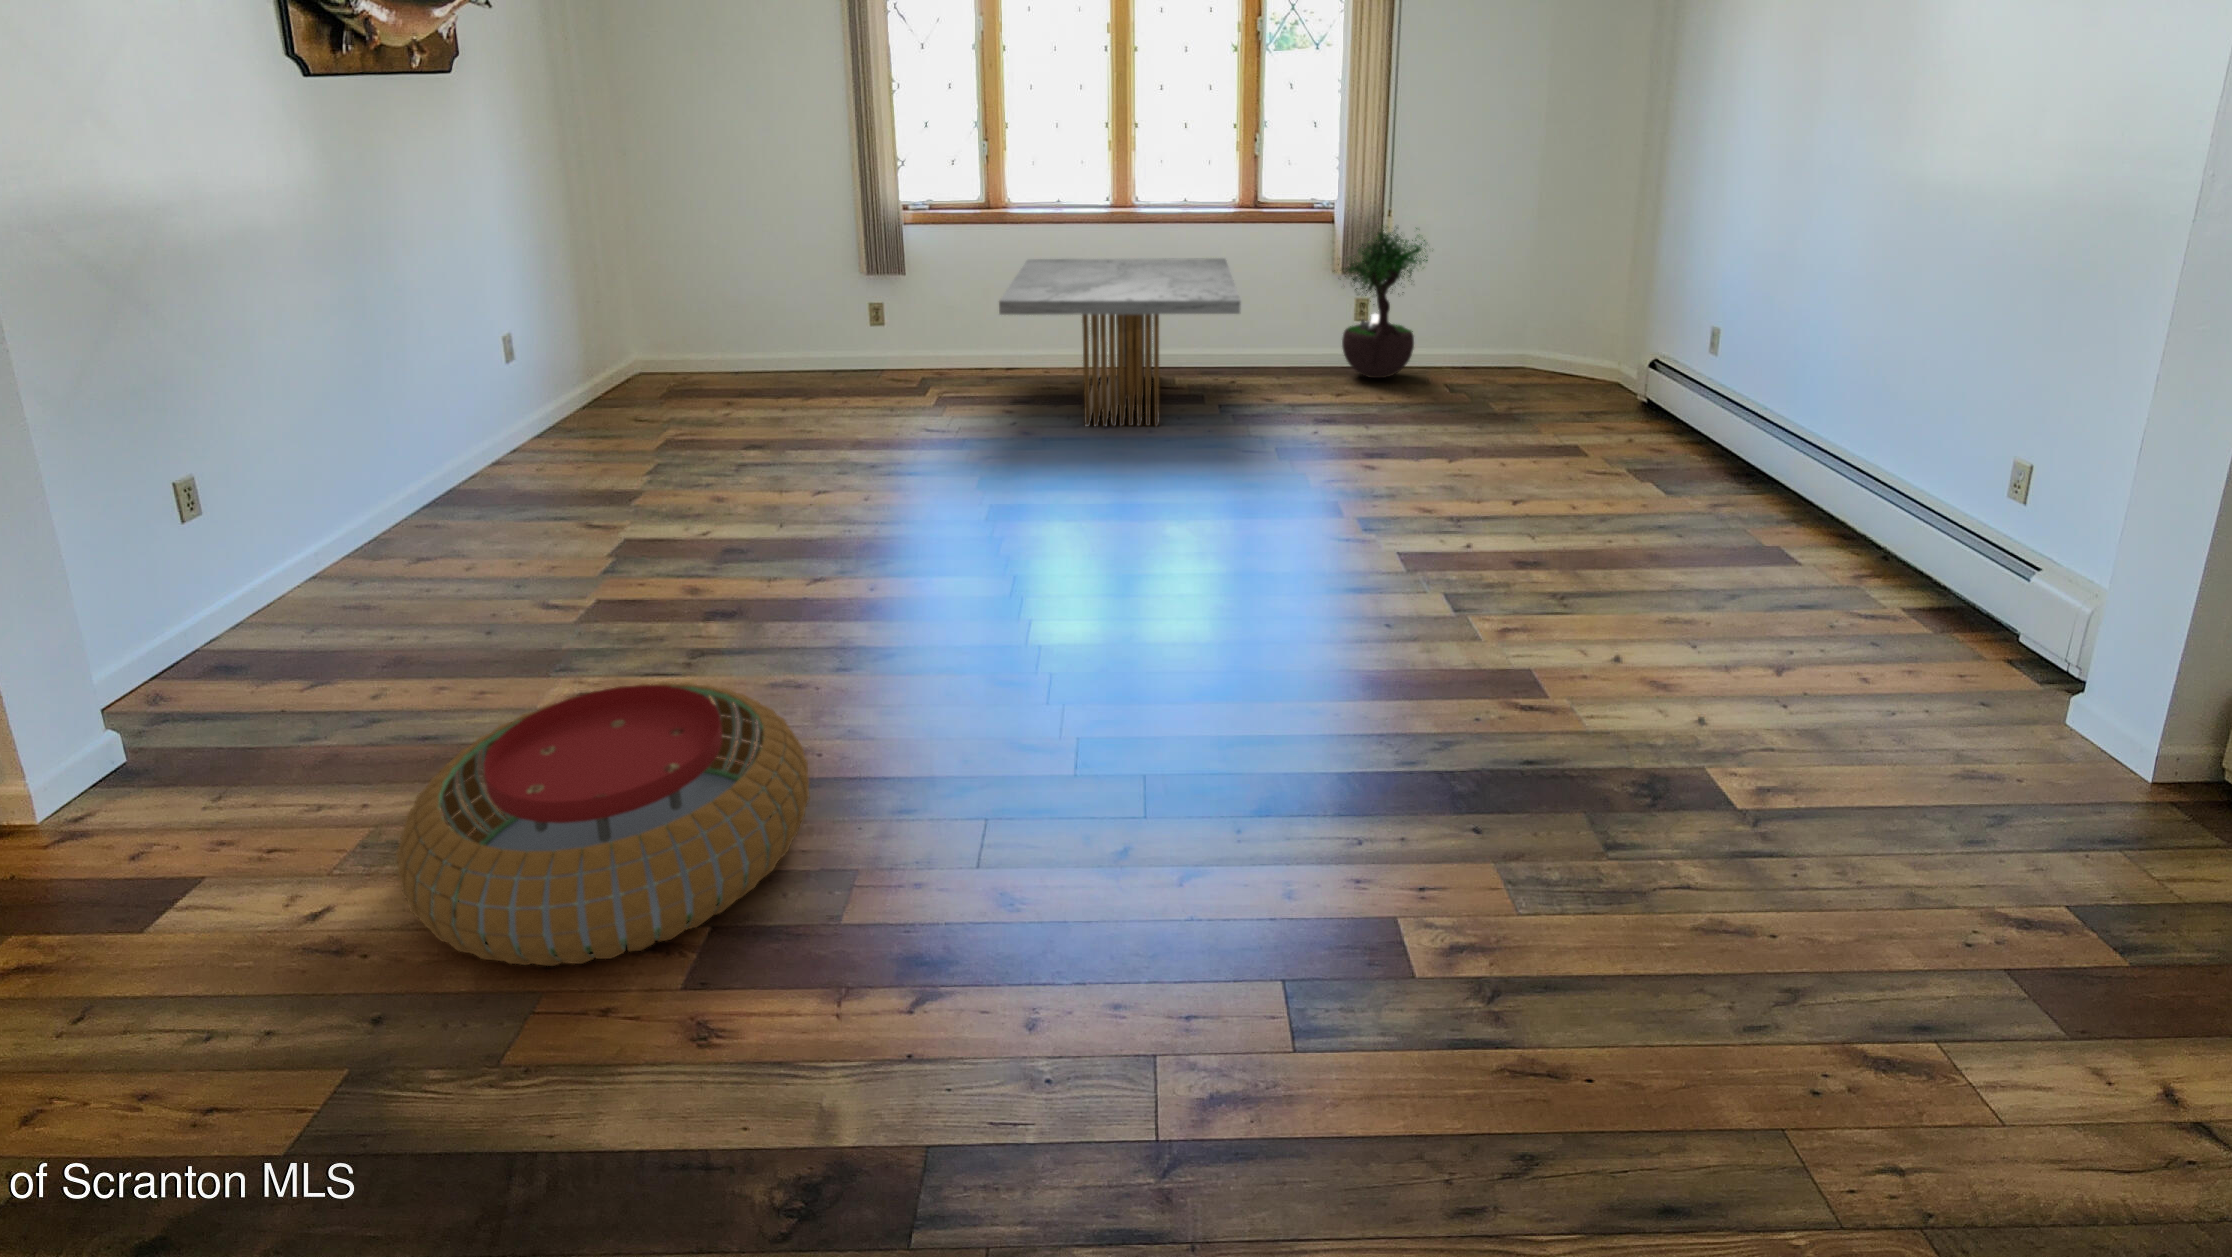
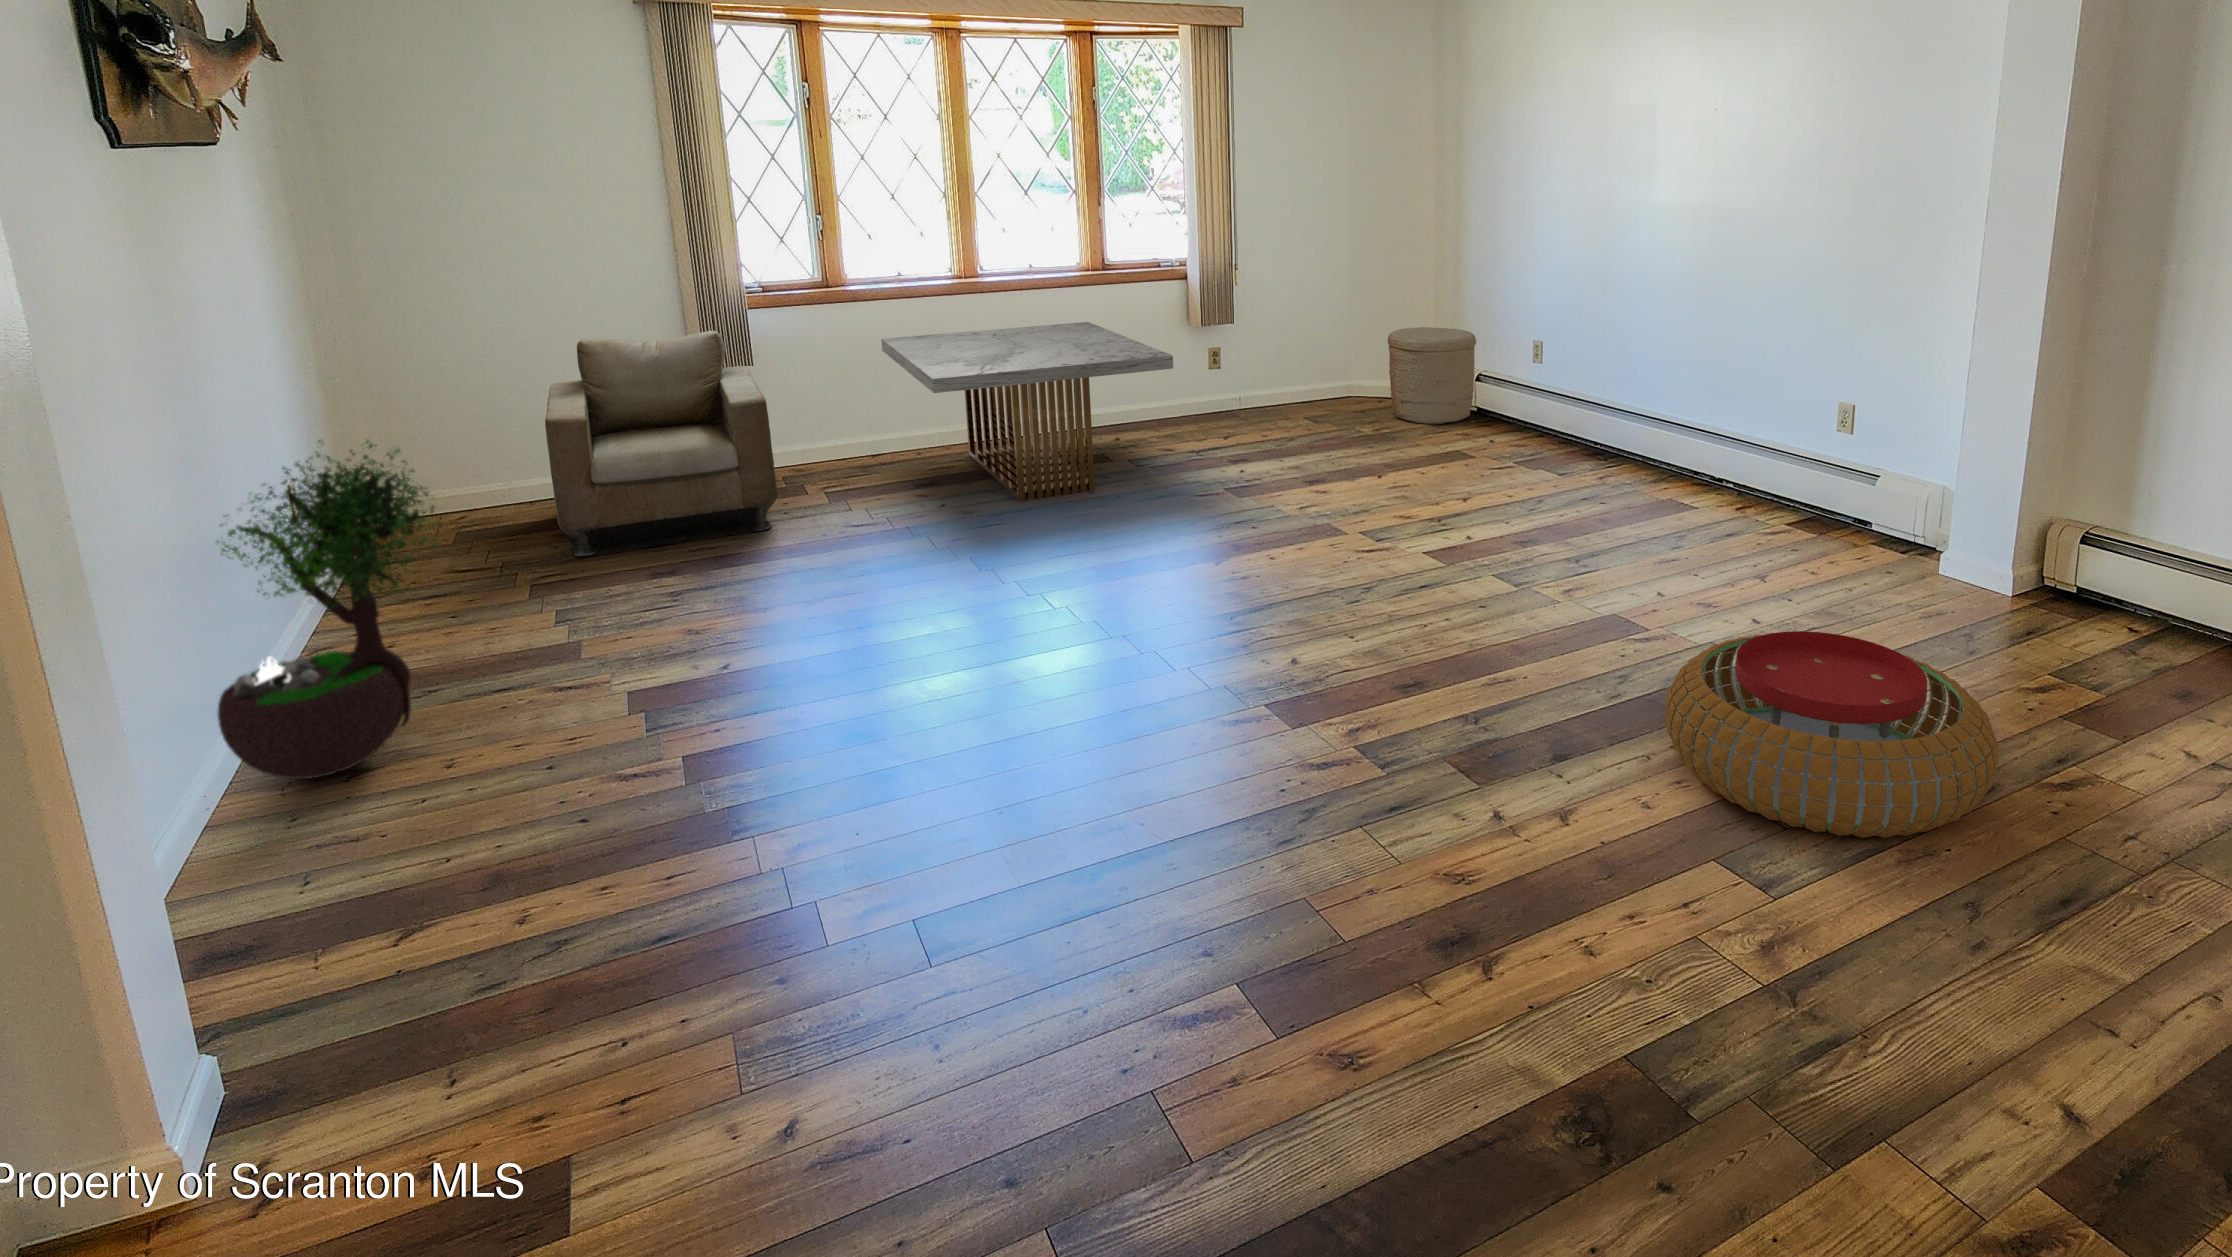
potted tree: present [1338,225,1428,378] -> present [218,440,442,779]
armchair: none [703,239,907,421] -> present [545,331,777,557]
woven basket: none [1545,295,1655,408] -> present [1388,327,1476,424]
pouf: present [396,682,809,966] -> present [1665,631,1999,838]

